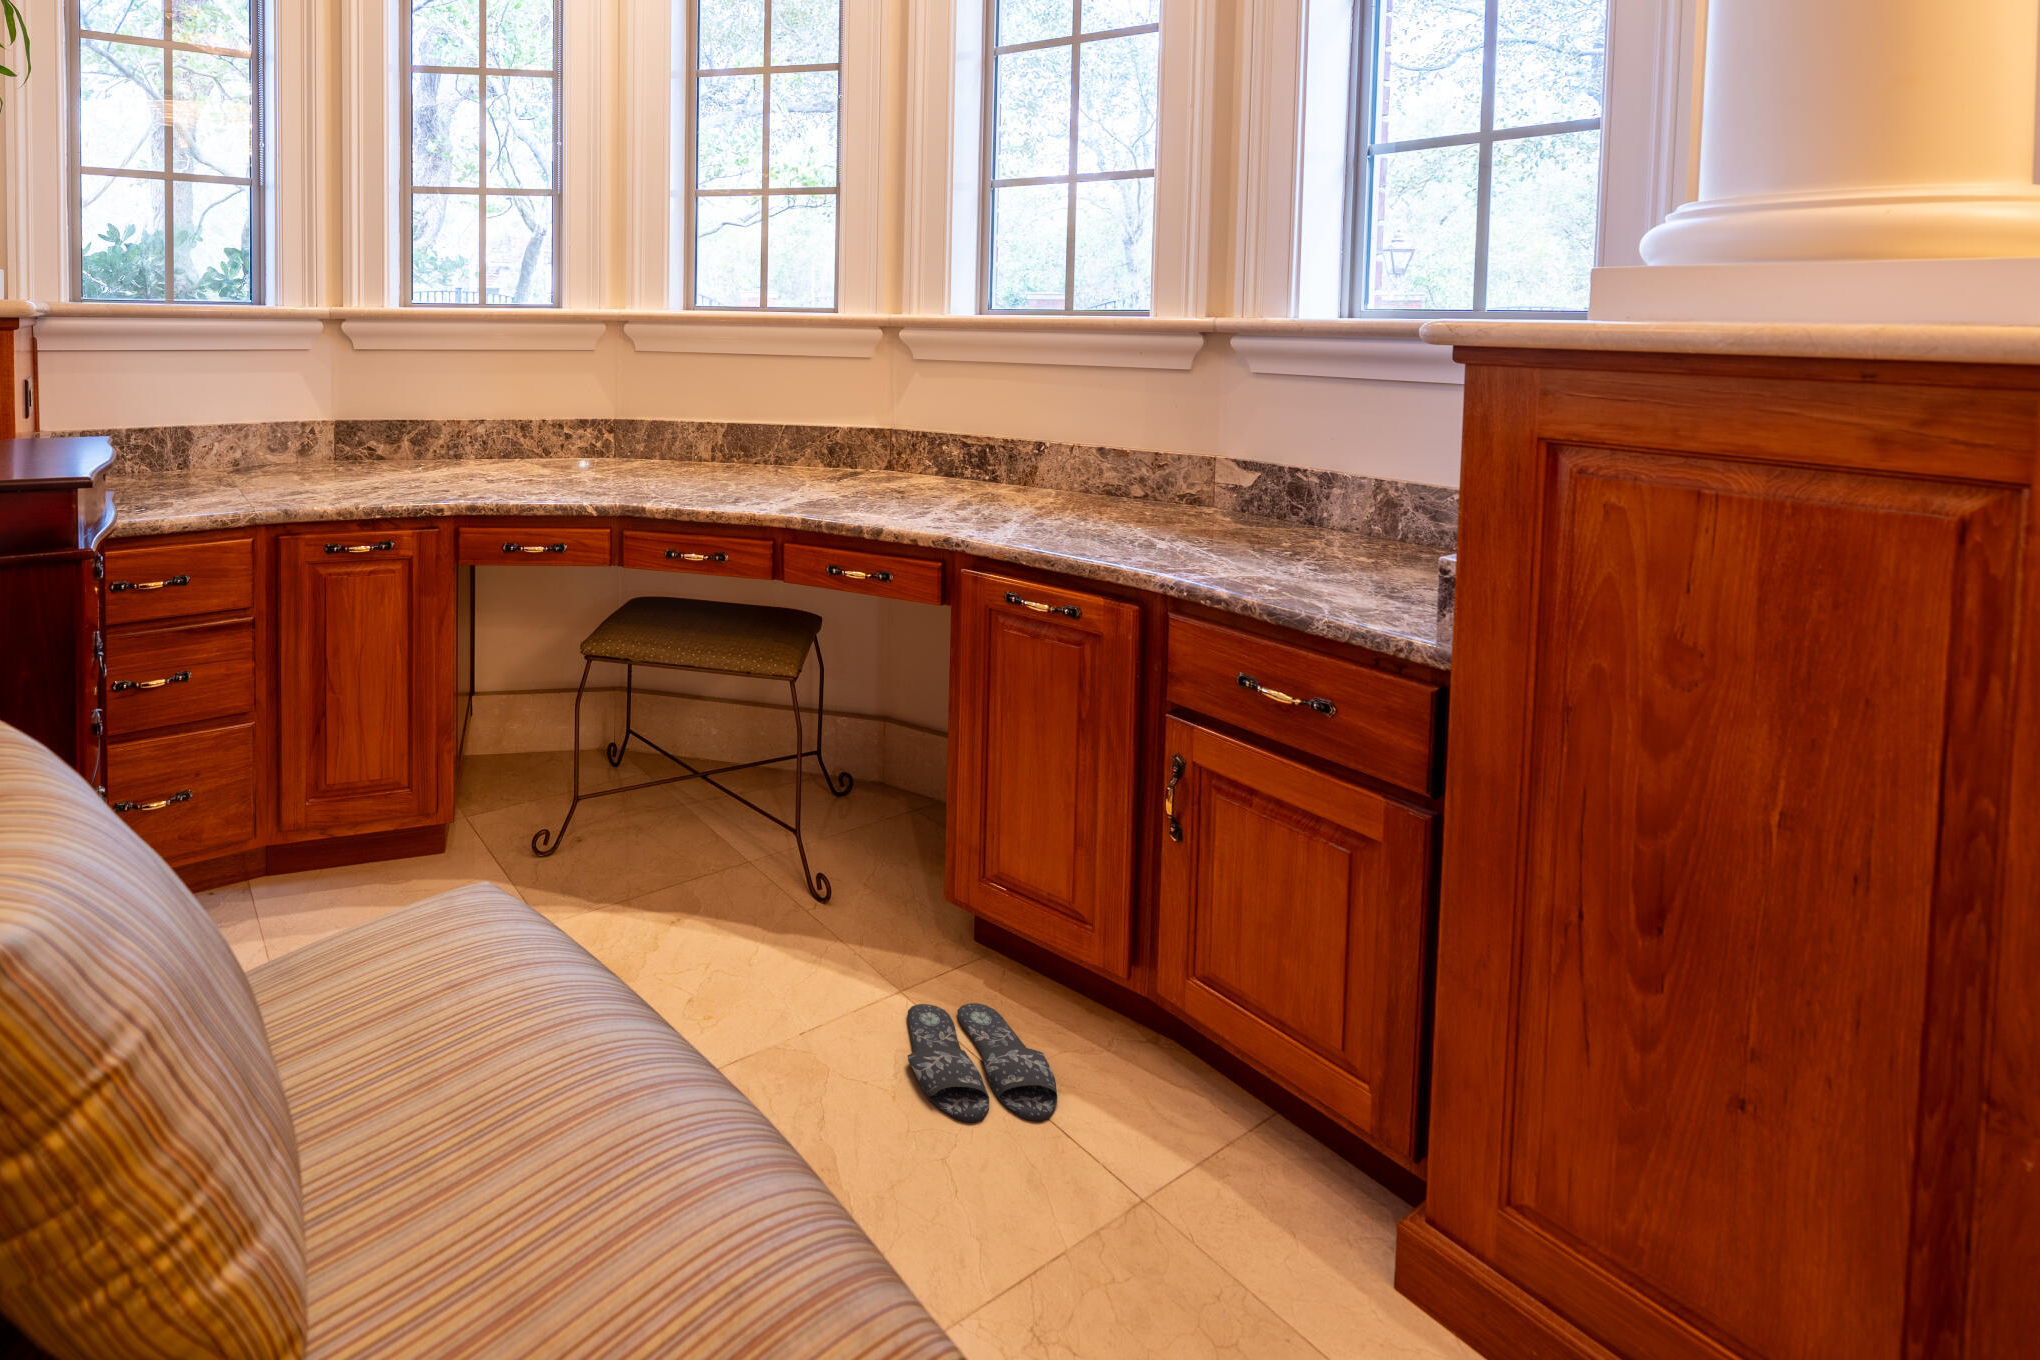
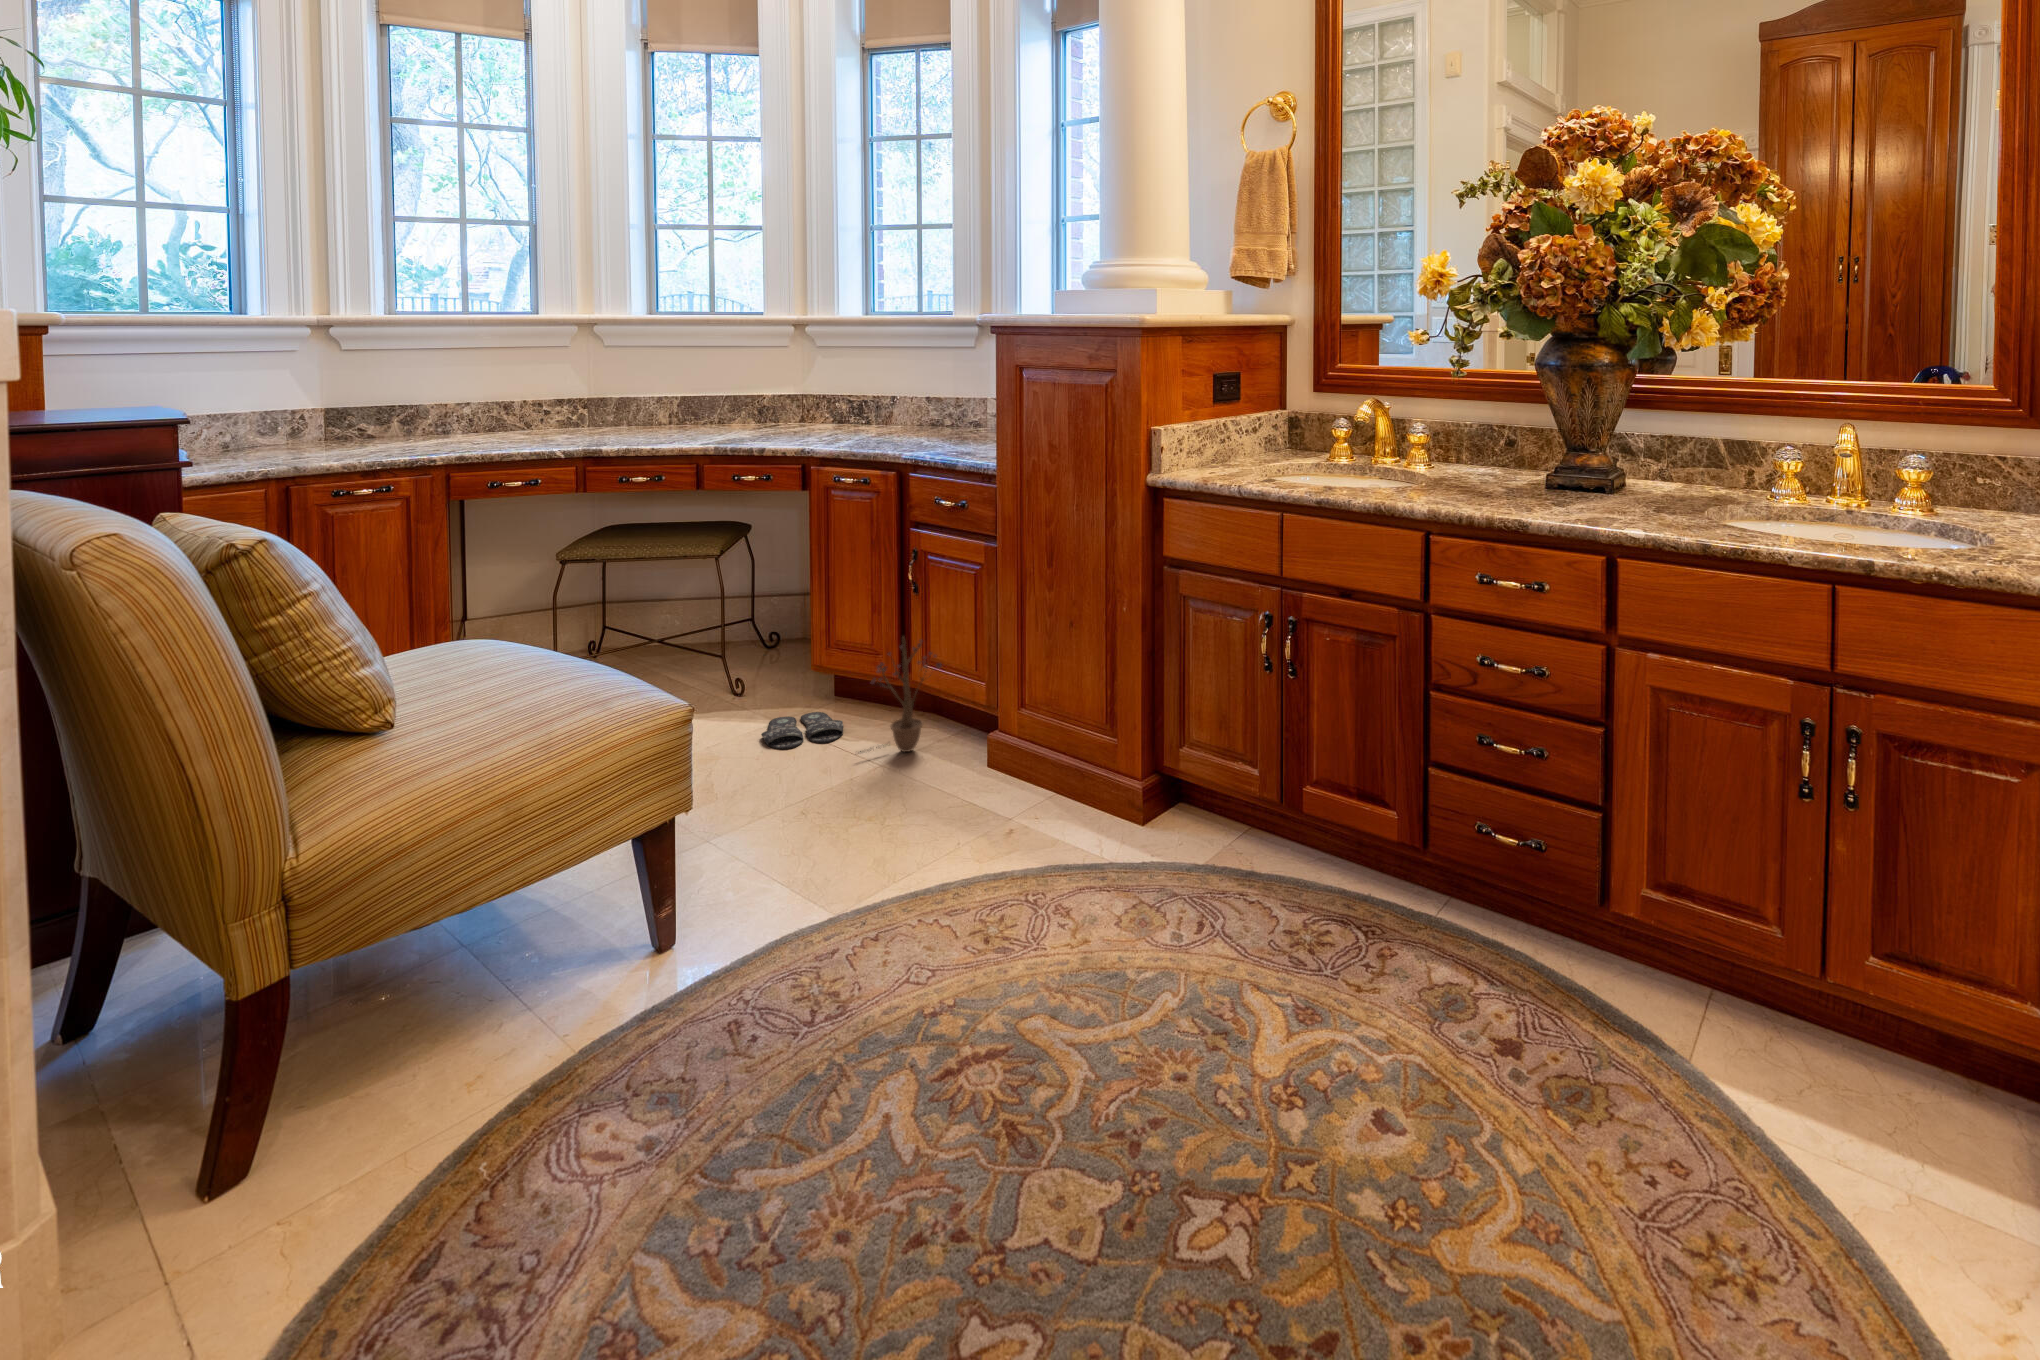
decorative plant: none [1128,977,1305,1219] -> present [858,637,942,753]

